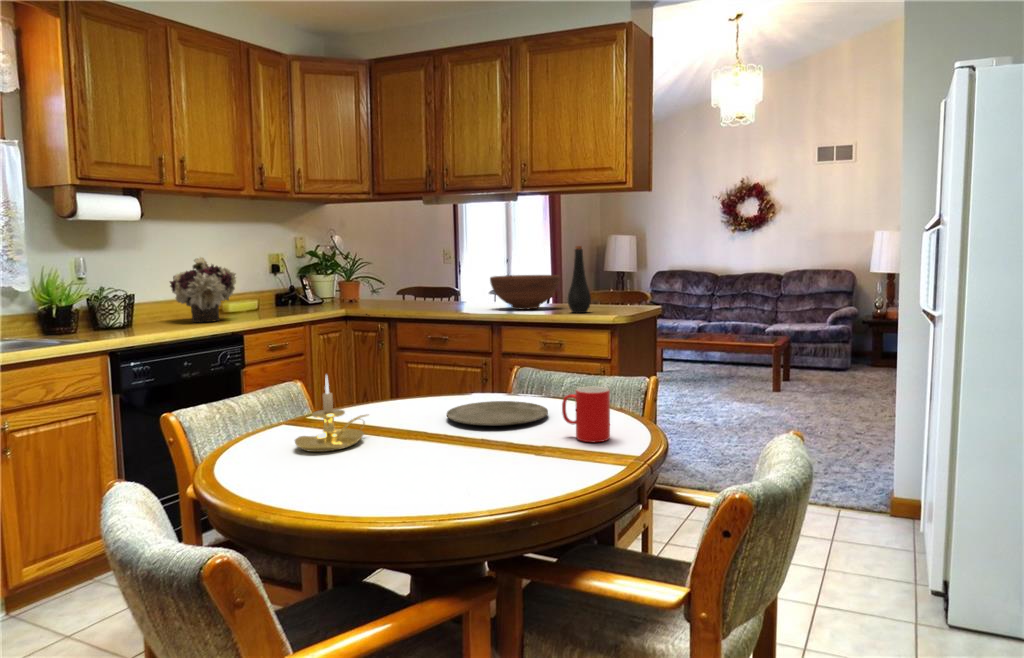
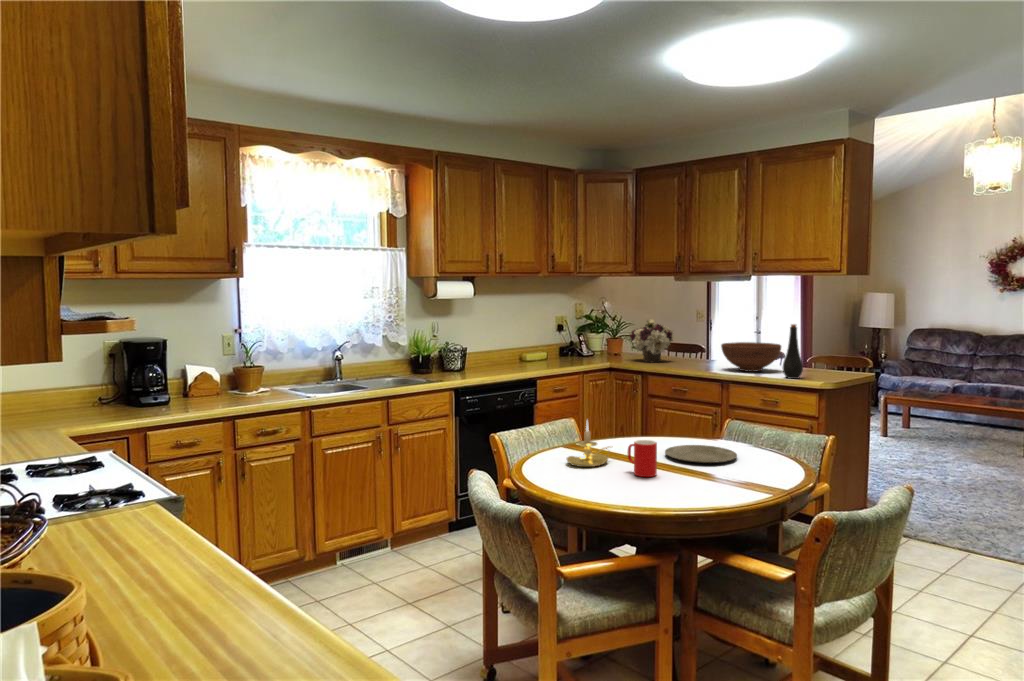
flower arrangement: present [170,257,236,322] -> present [630,319,673,362]
cup: present [562,387,610,442] -> present [628,440,657,477]

